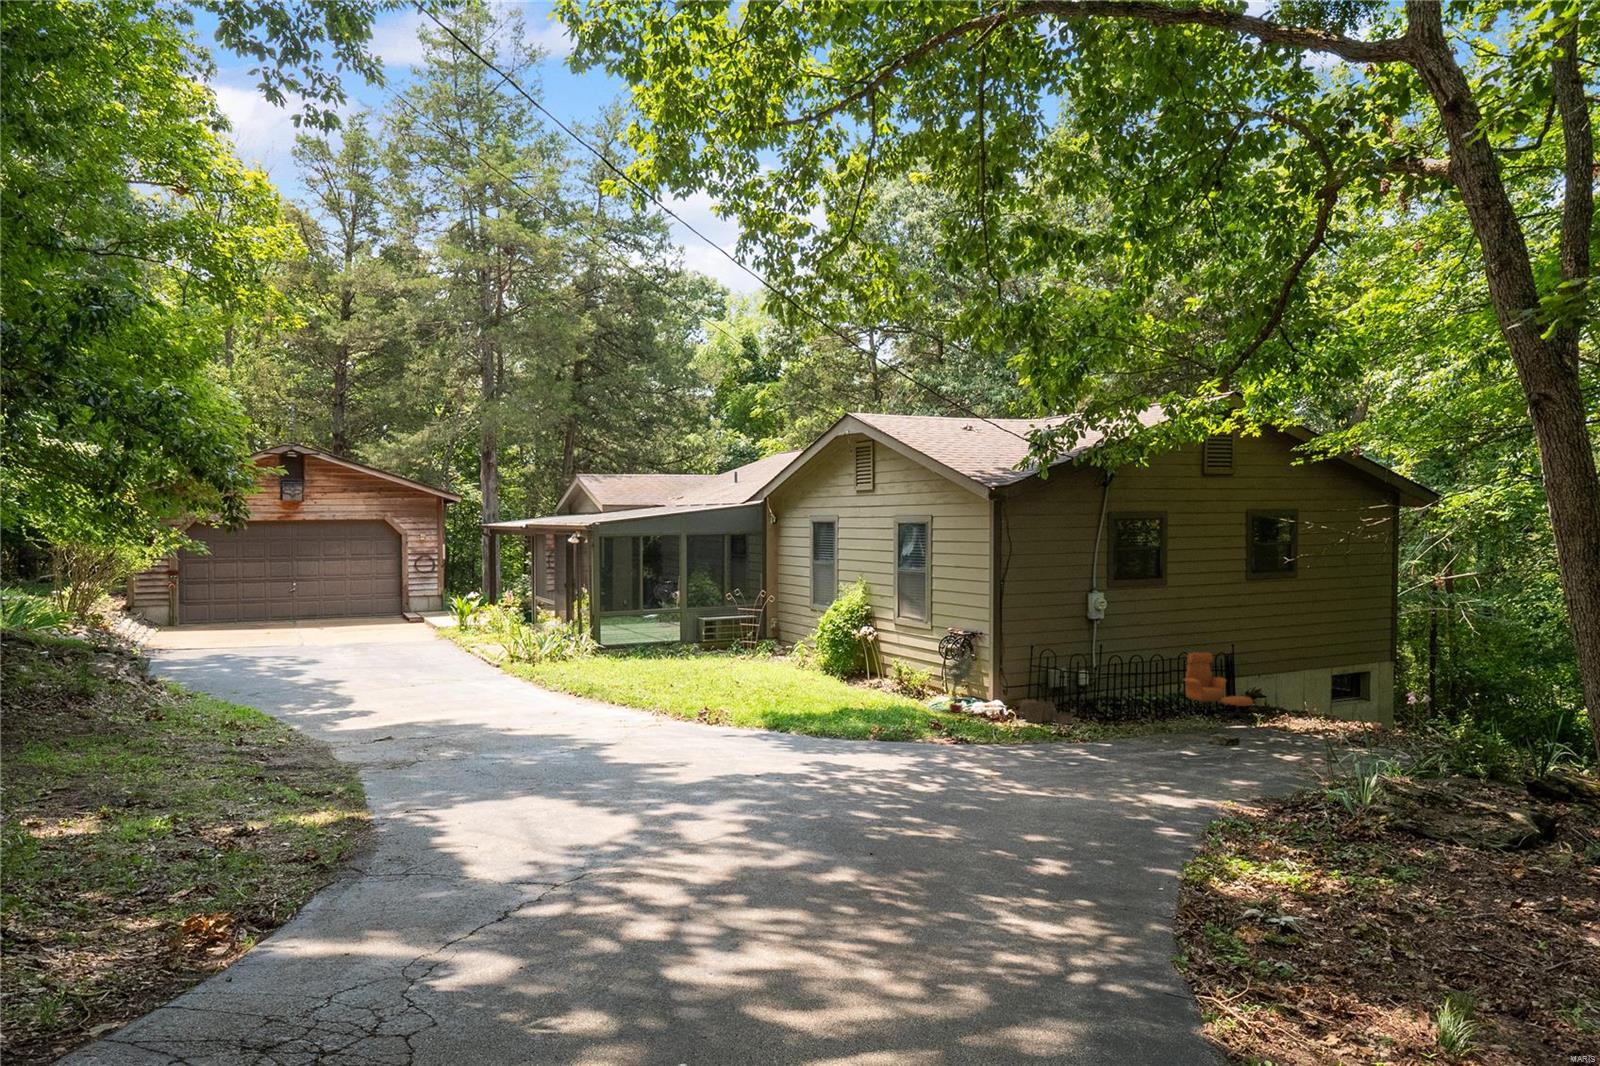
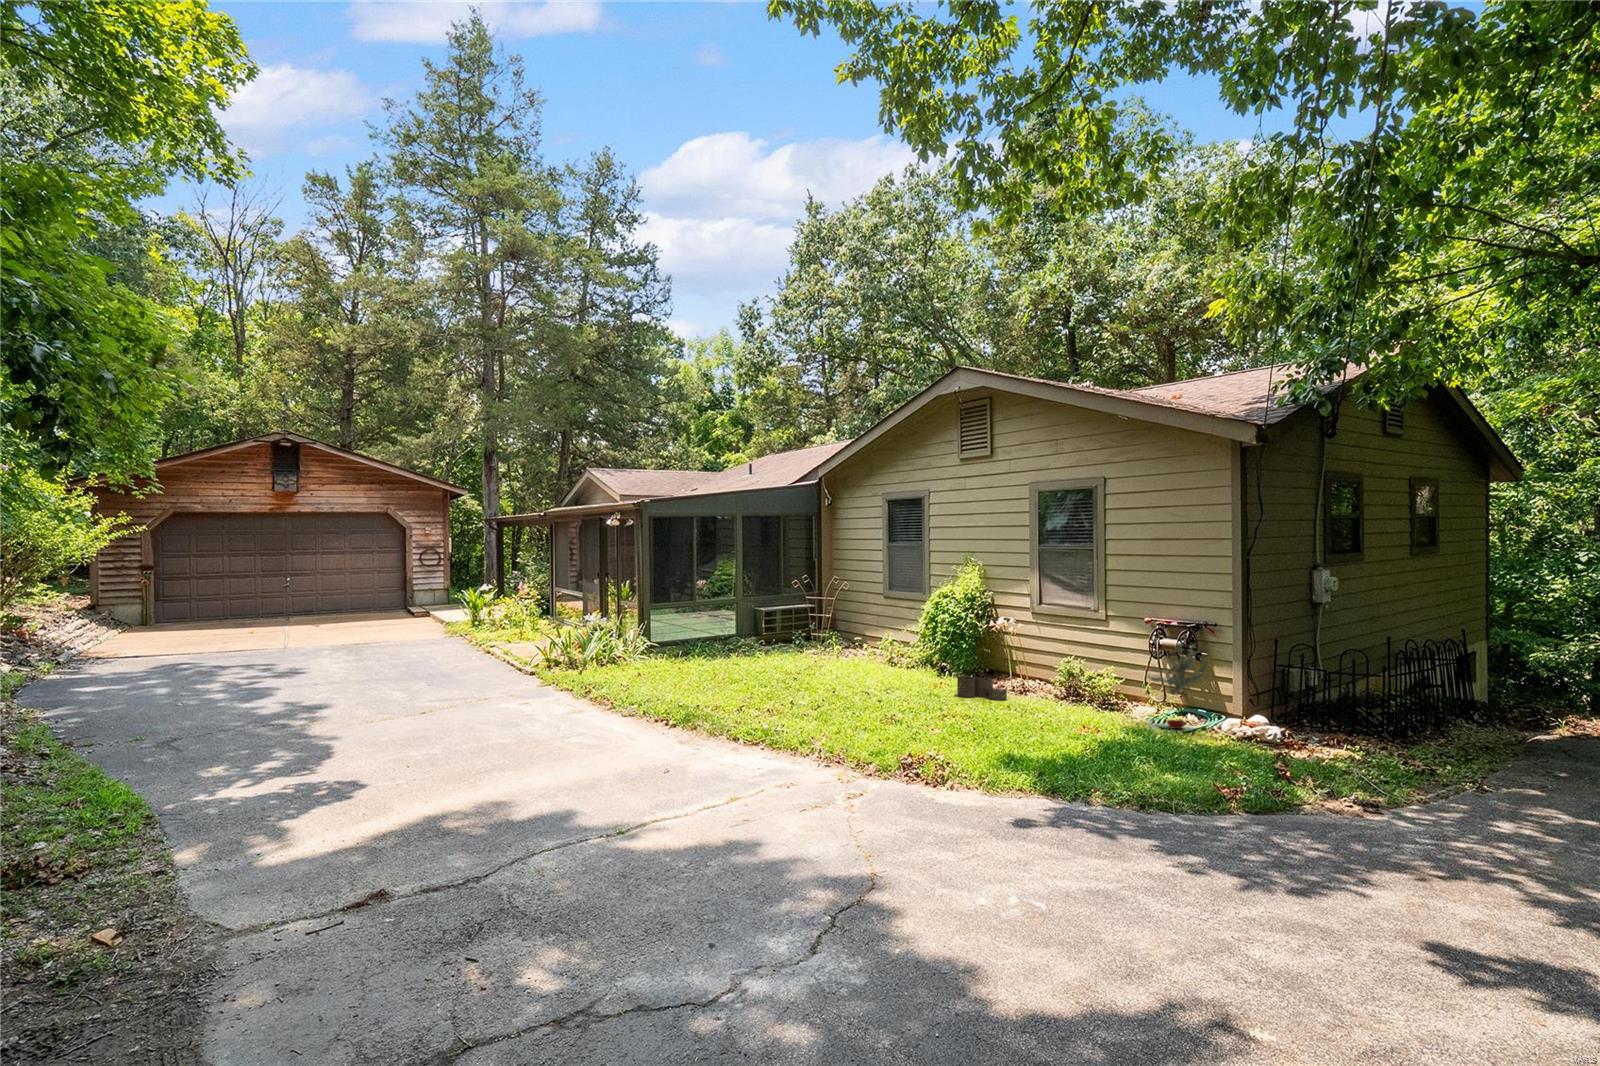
lounge chair: present [1183,653,1253,719] -> none [1400,641,1506,725]
woven basket: present [1020,699,1072,724] -> present [957,673,1007,700]

